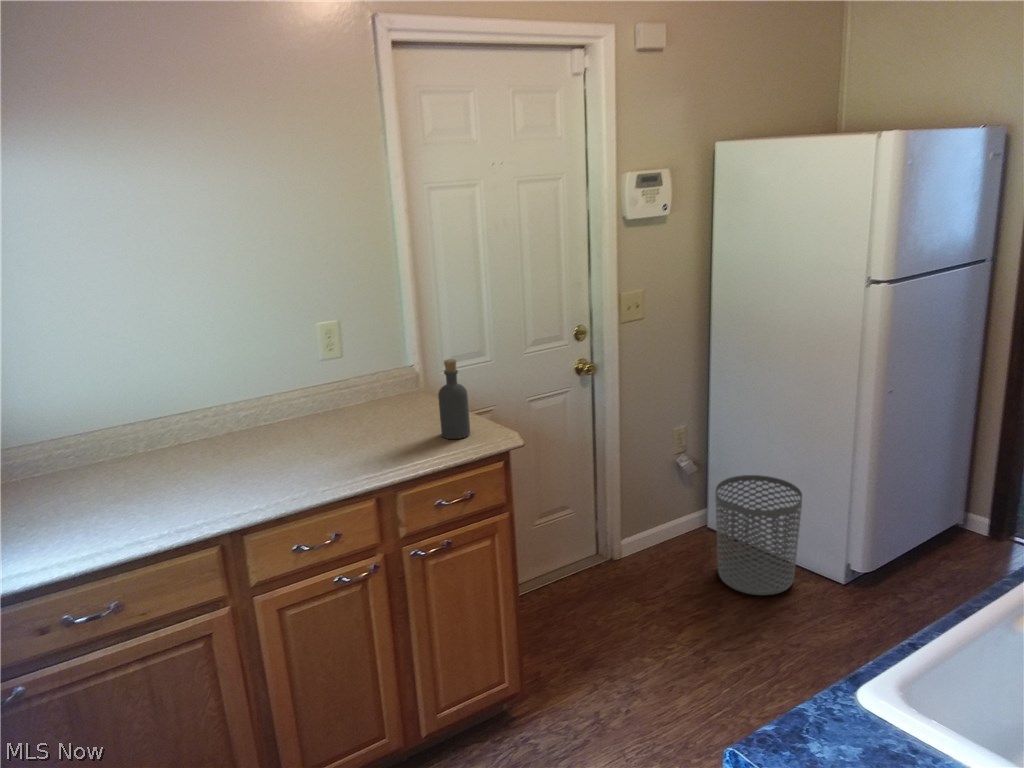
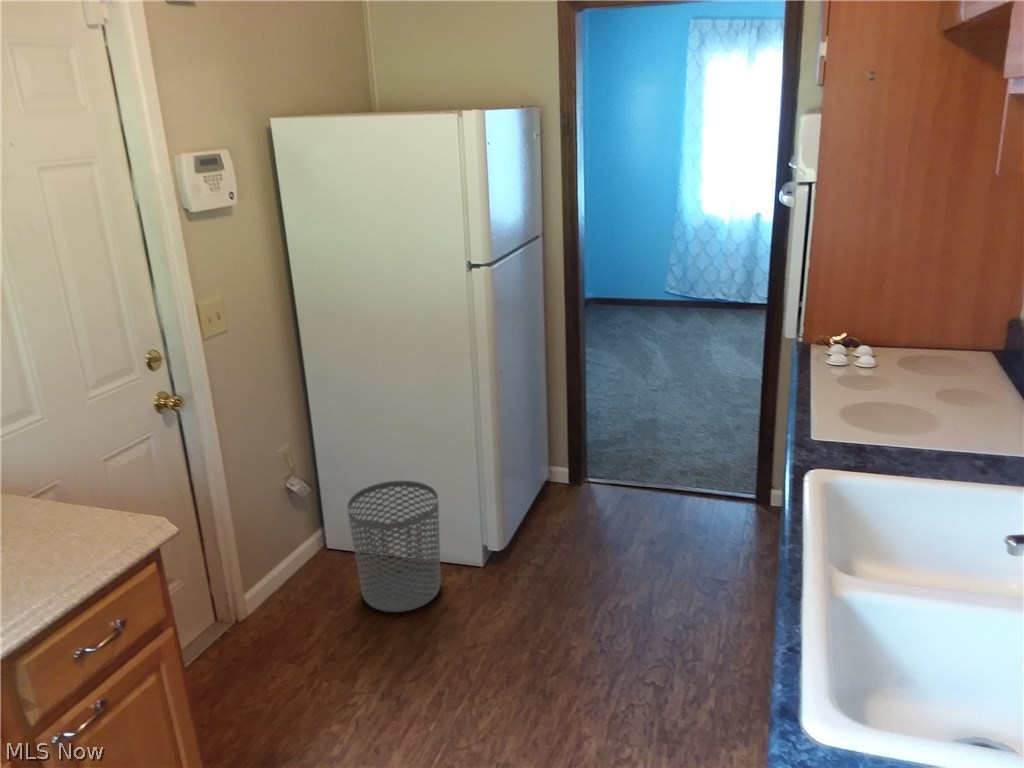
bottle: present [438,359,470,439] -> none [33,439,94,556]

